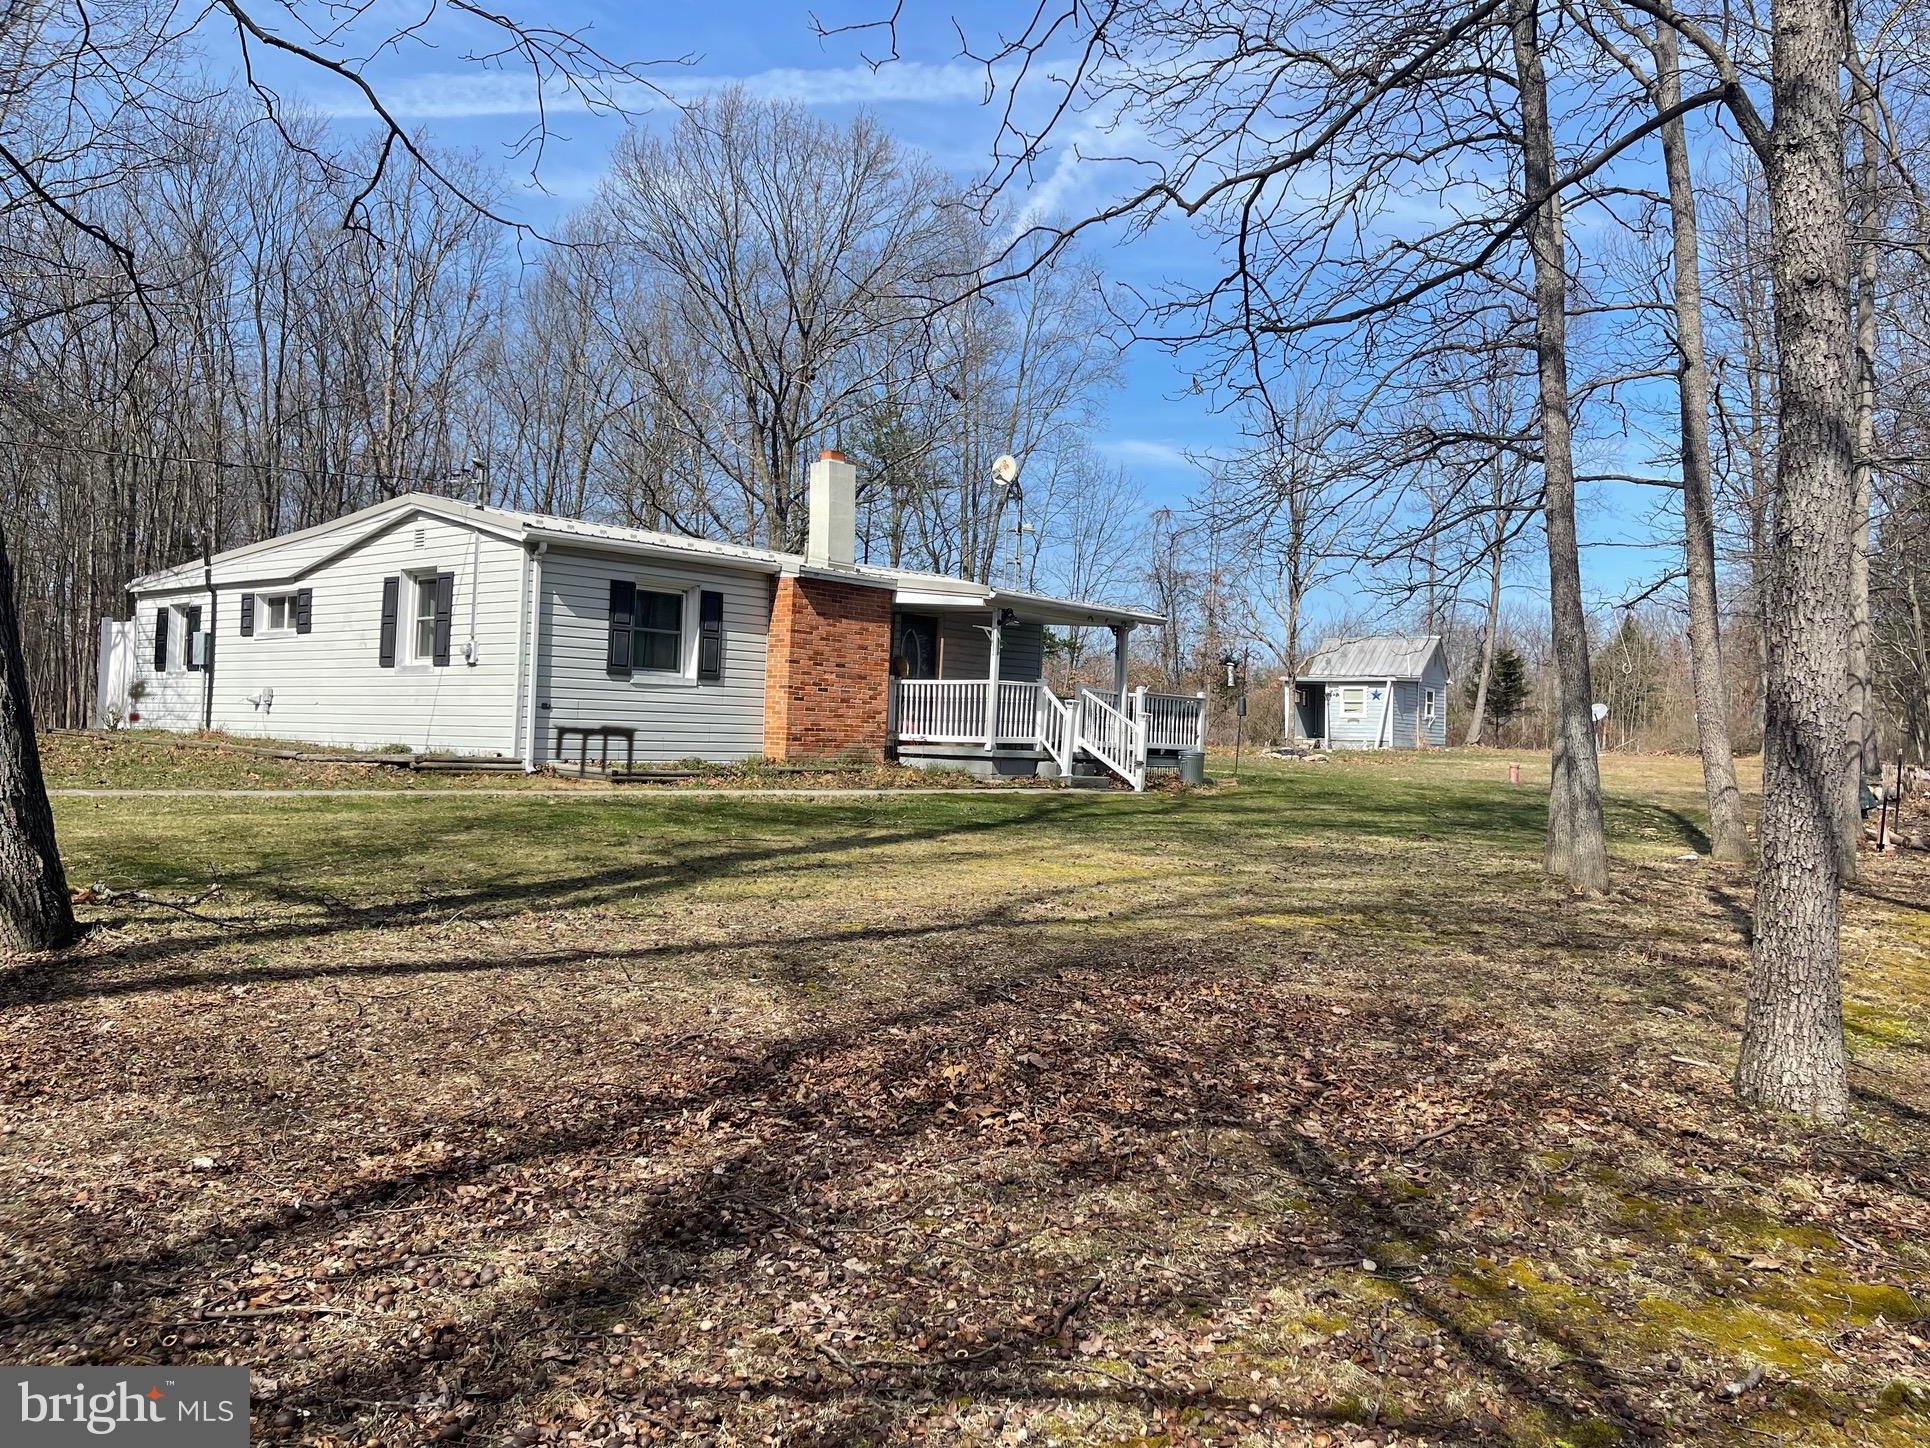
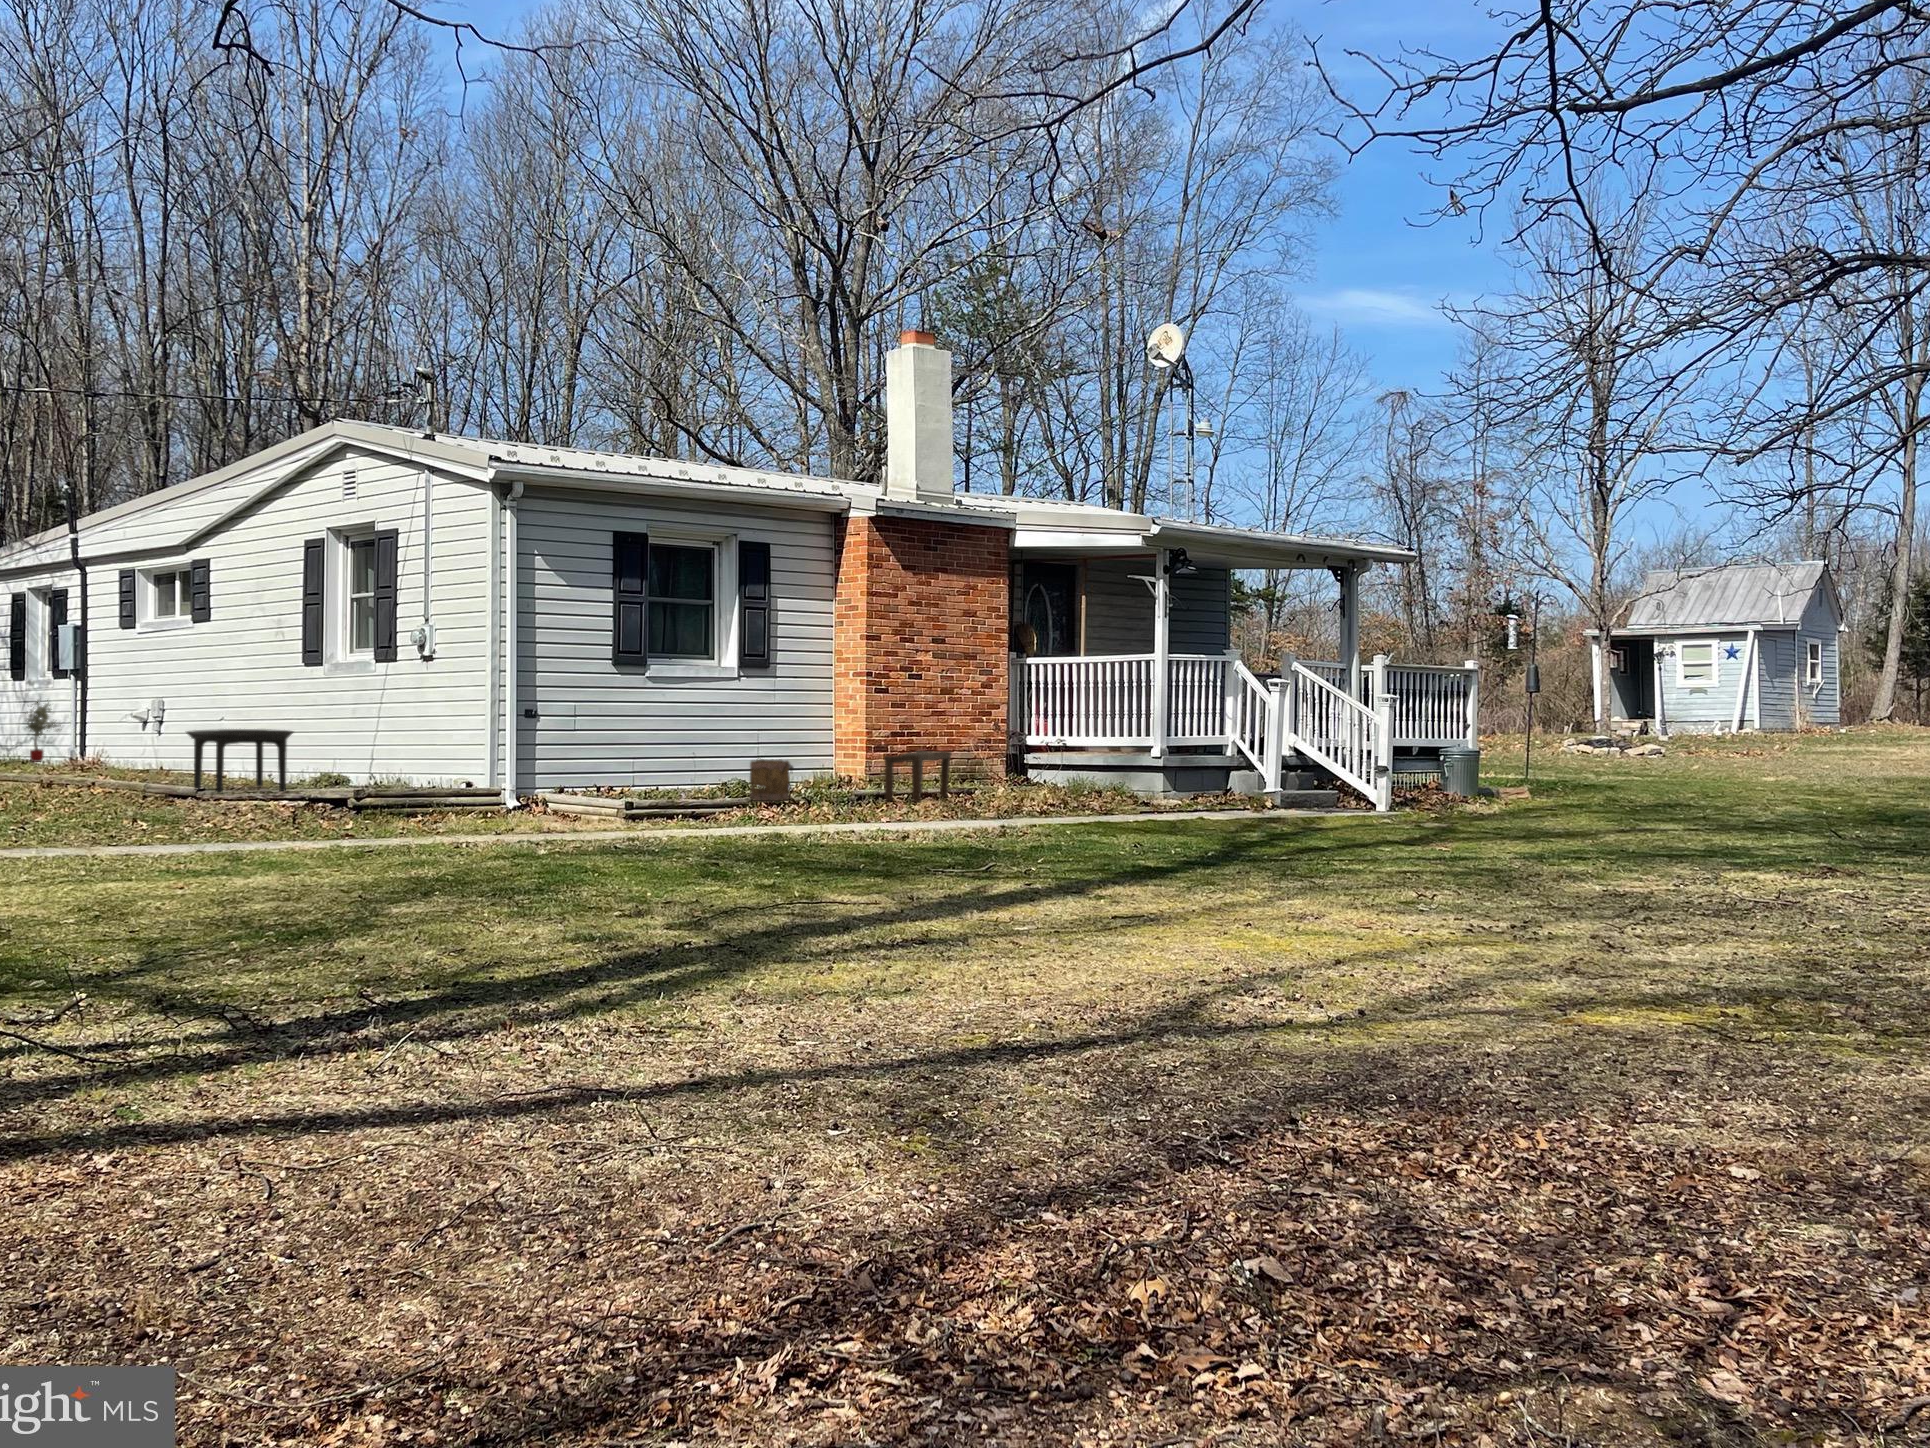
round table: present [553,725,638,777] -> present [186,729,294,794]
bucket: none [699,741,733,773] -> present [750,758,793,801]
bench: none [797,742,847,778] -> present [884,751,952,802]

